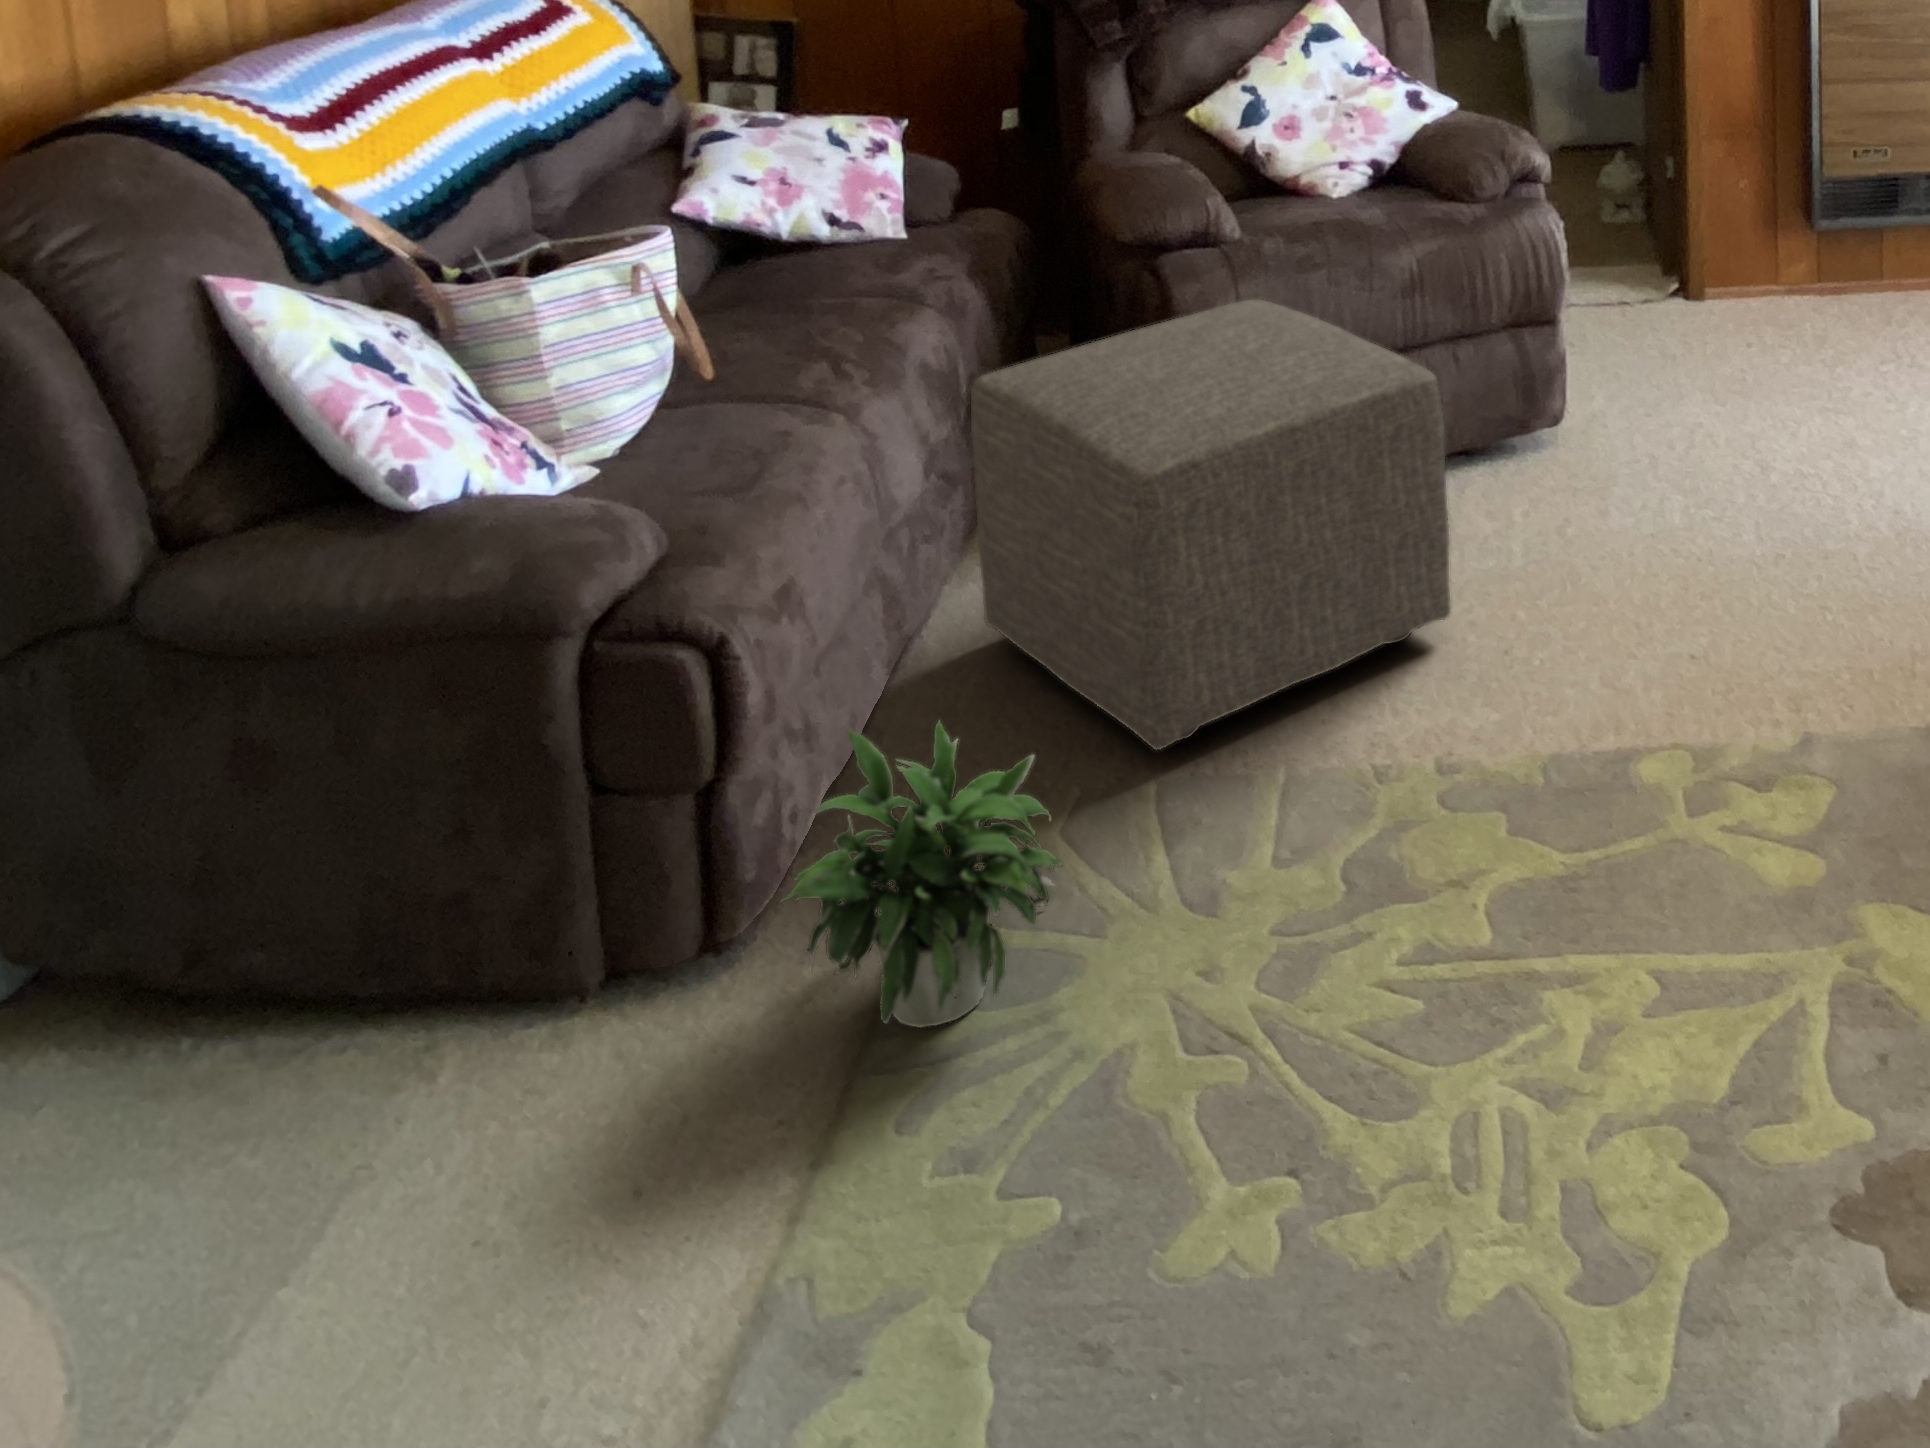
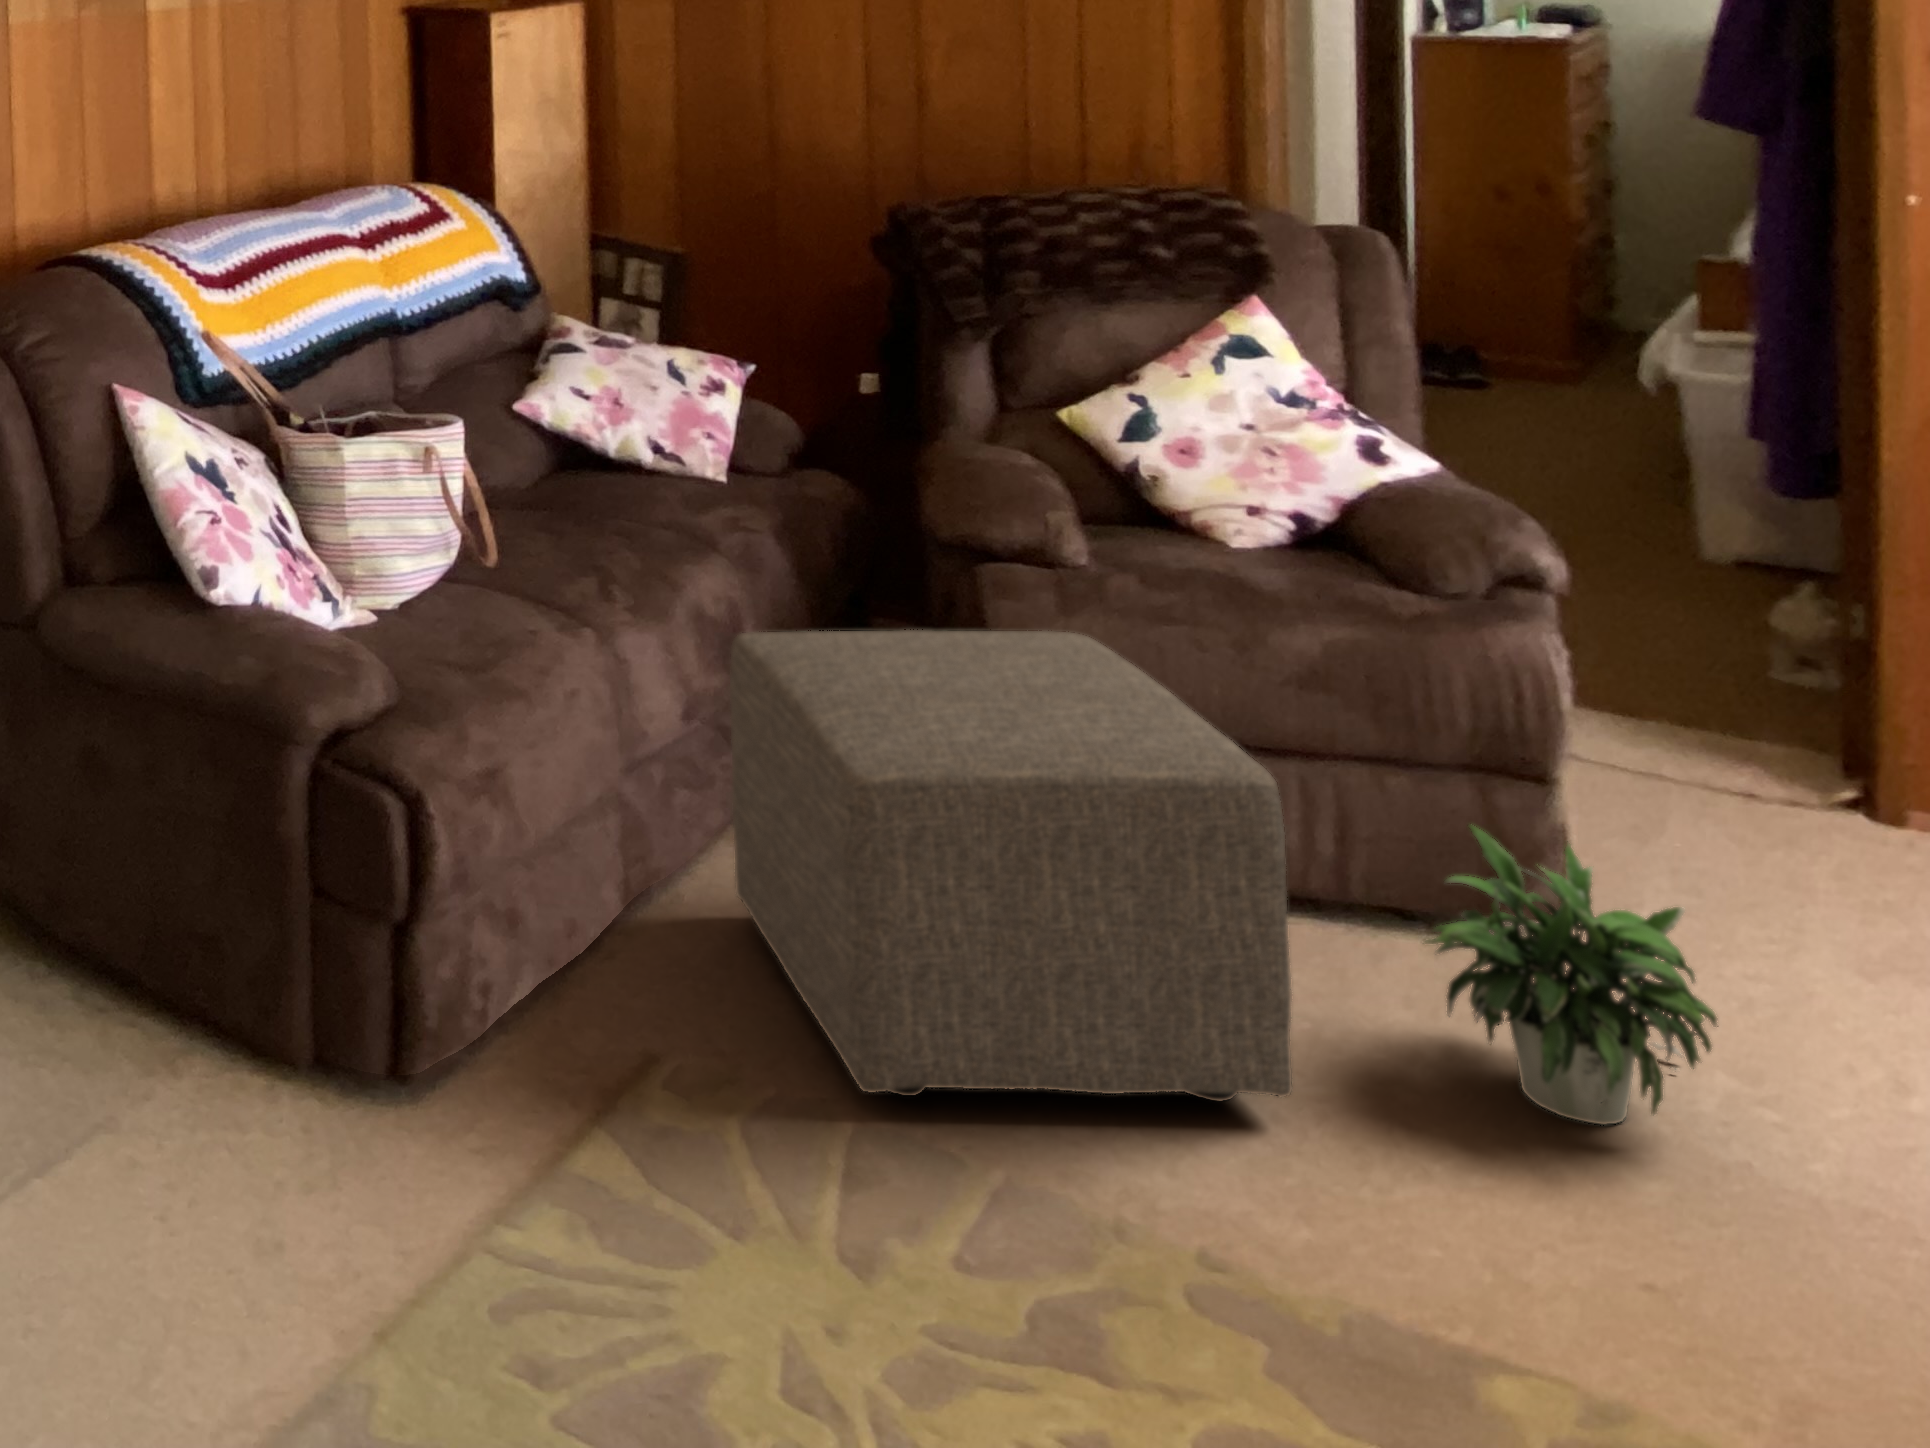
potted plant: present [783,720,1061,1027] -> present [1426,825,1718,1124]

